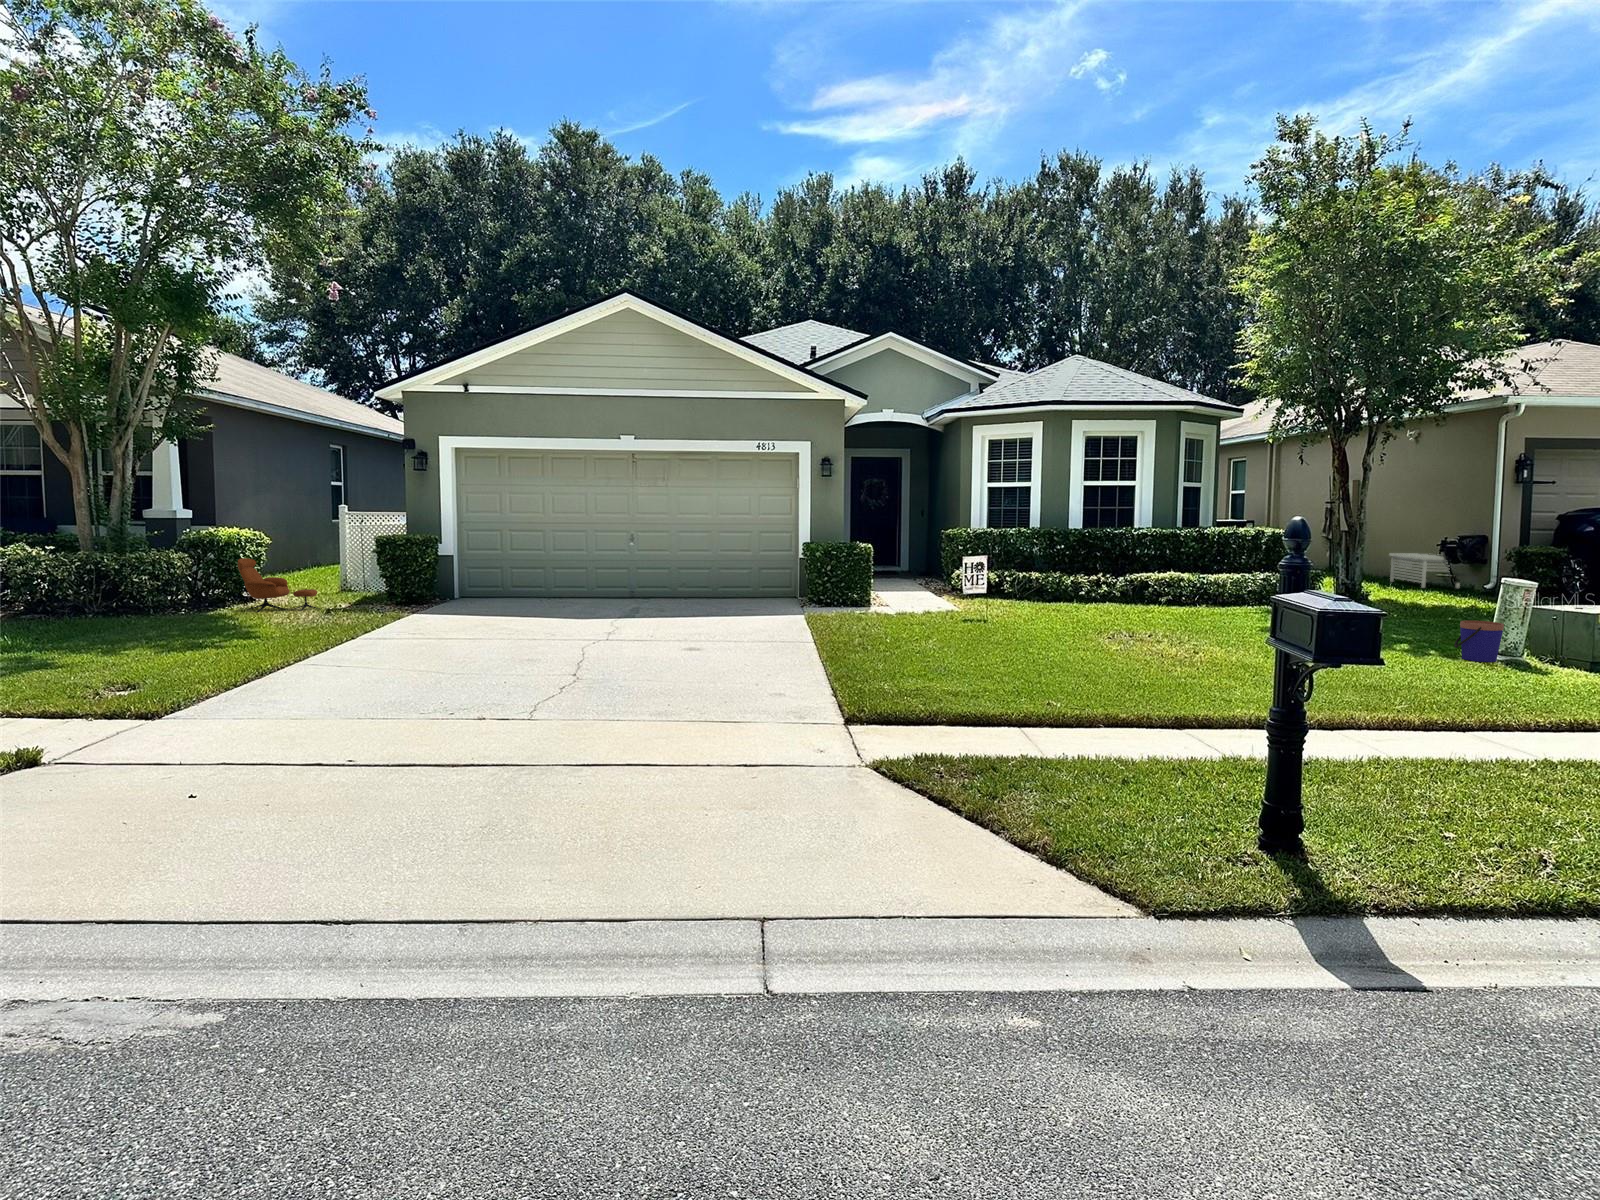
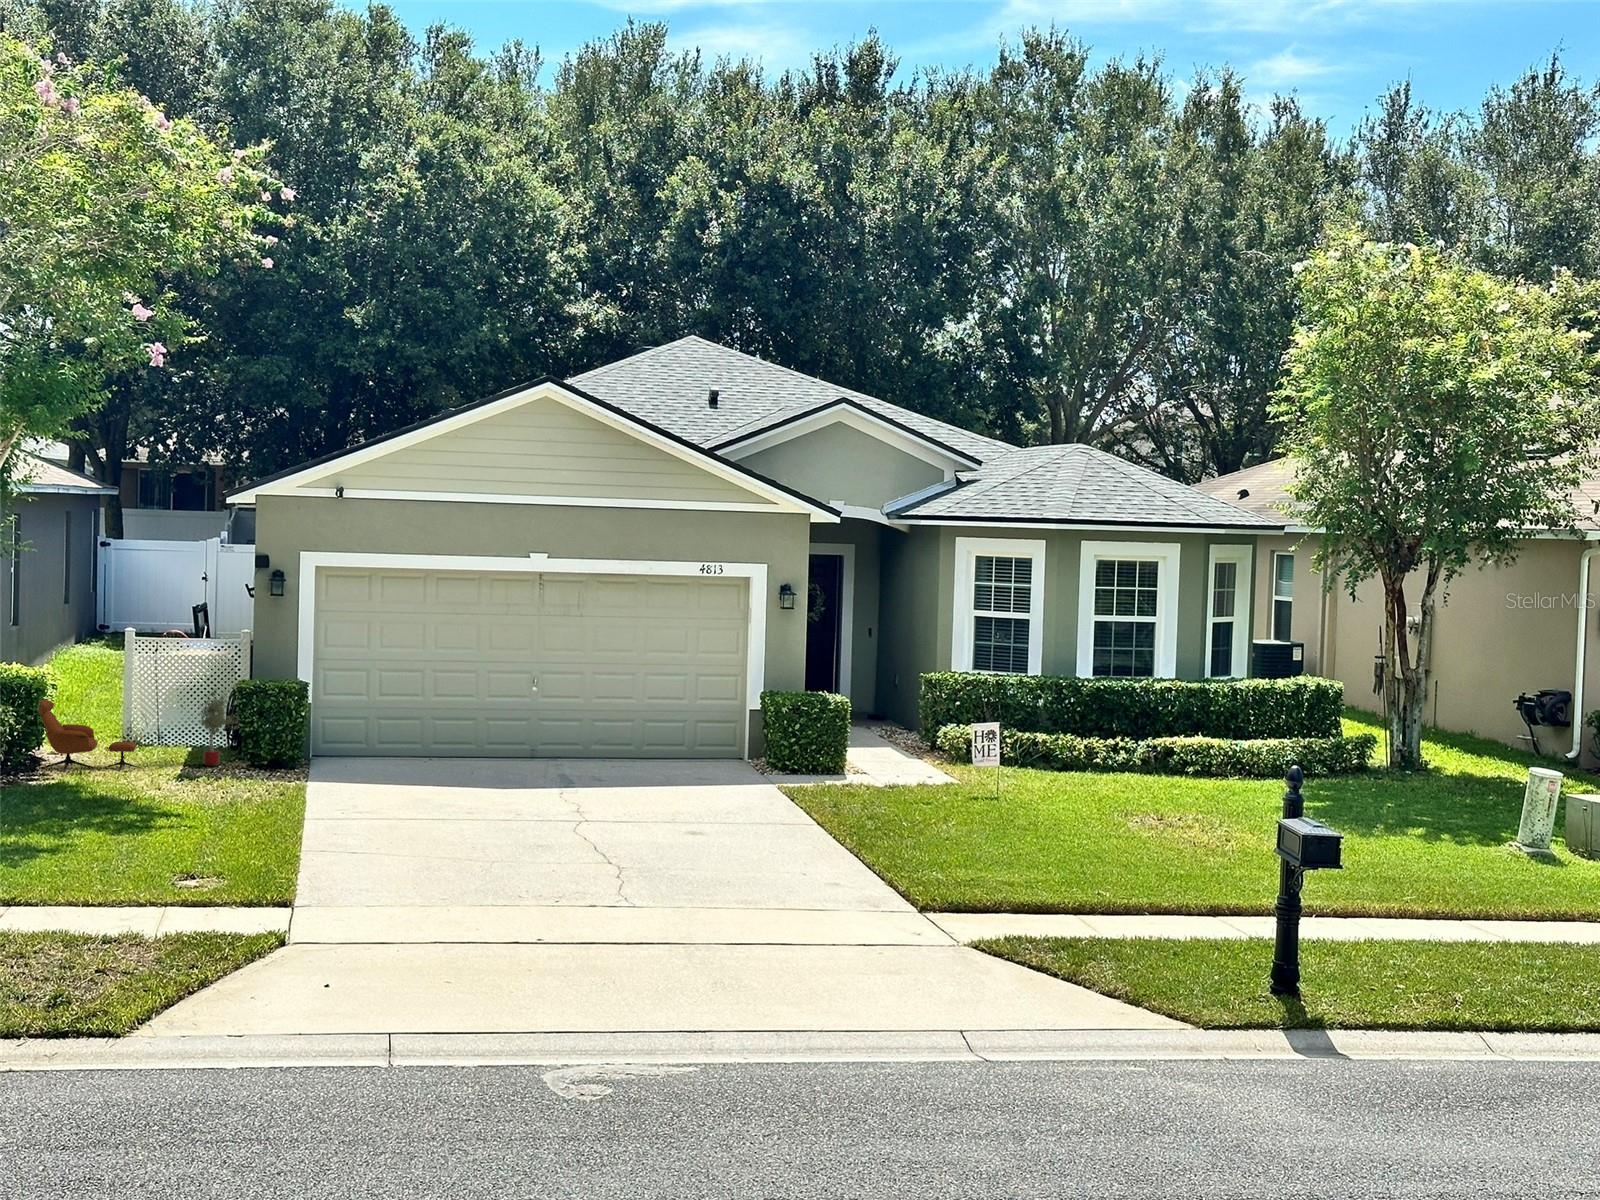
potted tree: none [361,547,397,607] -> present [201,689,240,766]
storage bench: present [1390,553,1460,588] -> none [1451,712,1530,759]
bucket: present [1454,621,1504,662] -> none [1479,810,1523,853]

